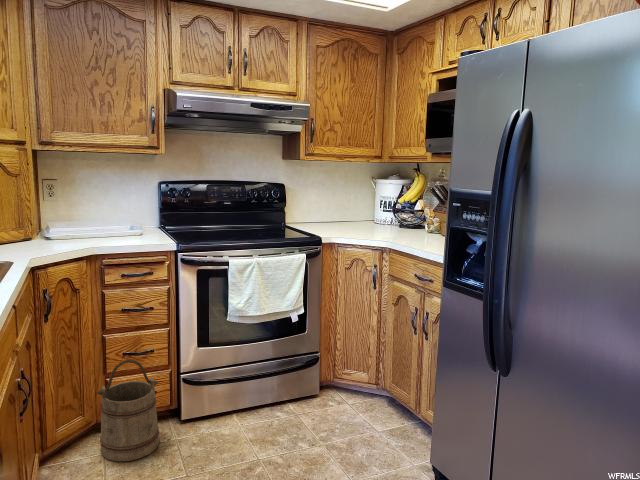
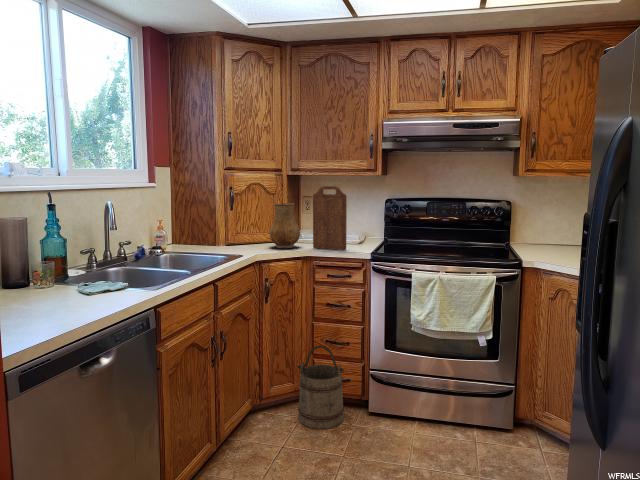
cutting board: none [90,165,140,242] -> present [313,186,347,250]
ceramic pitcher: none [27,186,73,246] -> present [269,203,300,248]

